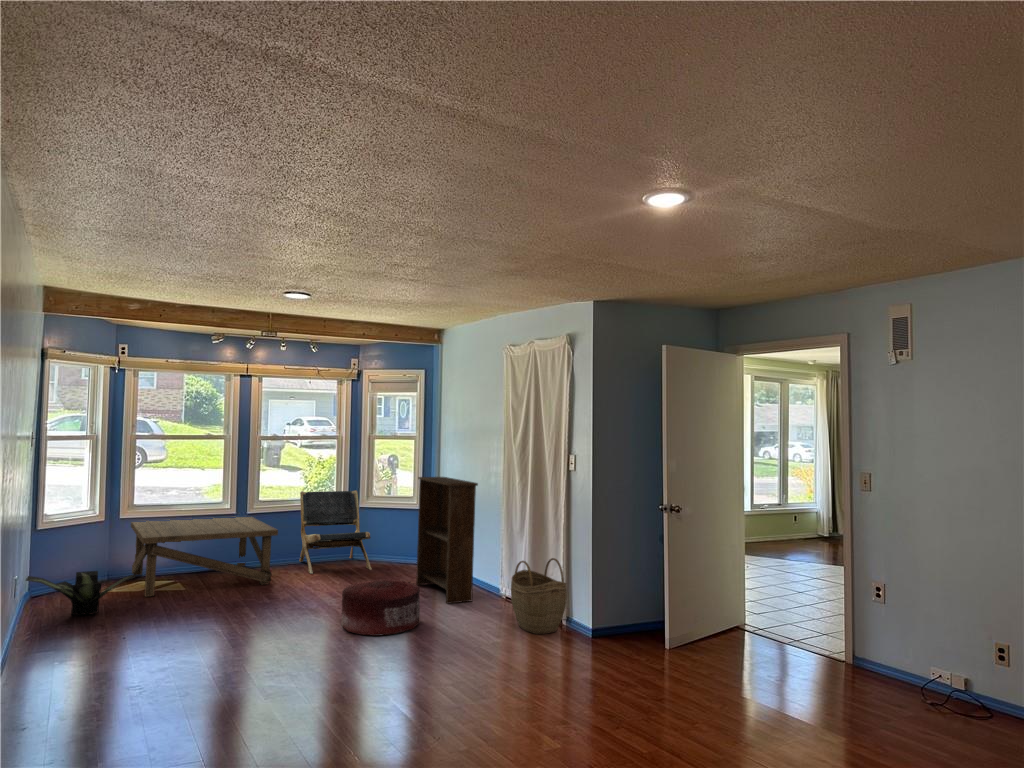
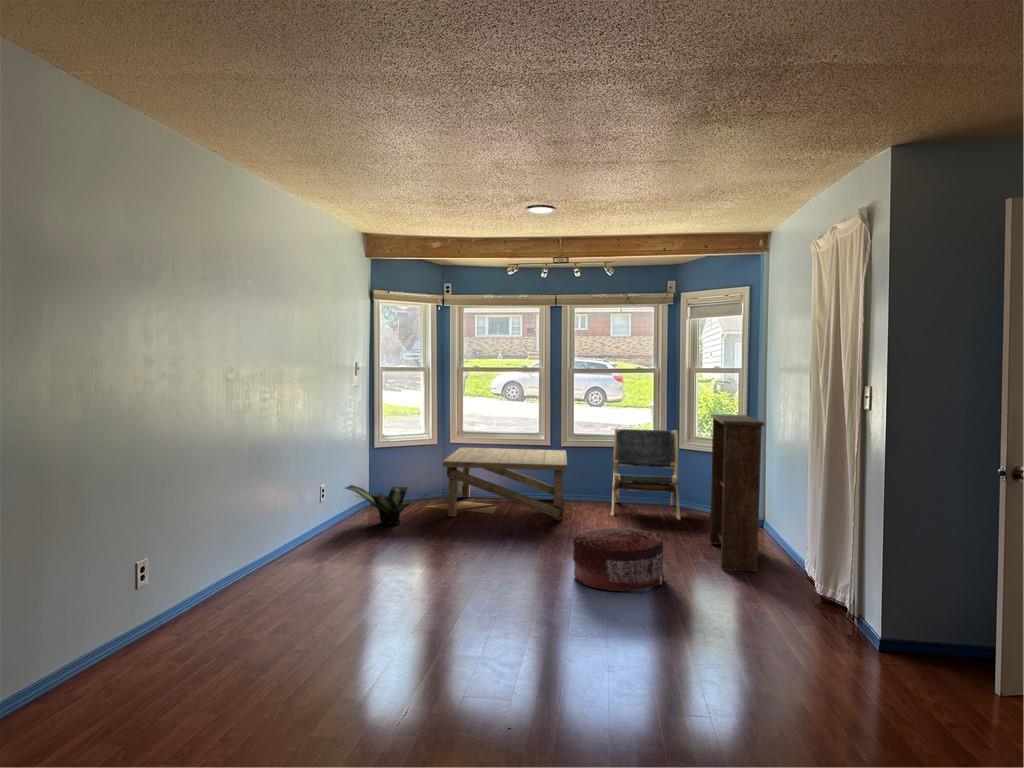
woven basket: present [511,558,567,634] -> none [775,527,850,631]

